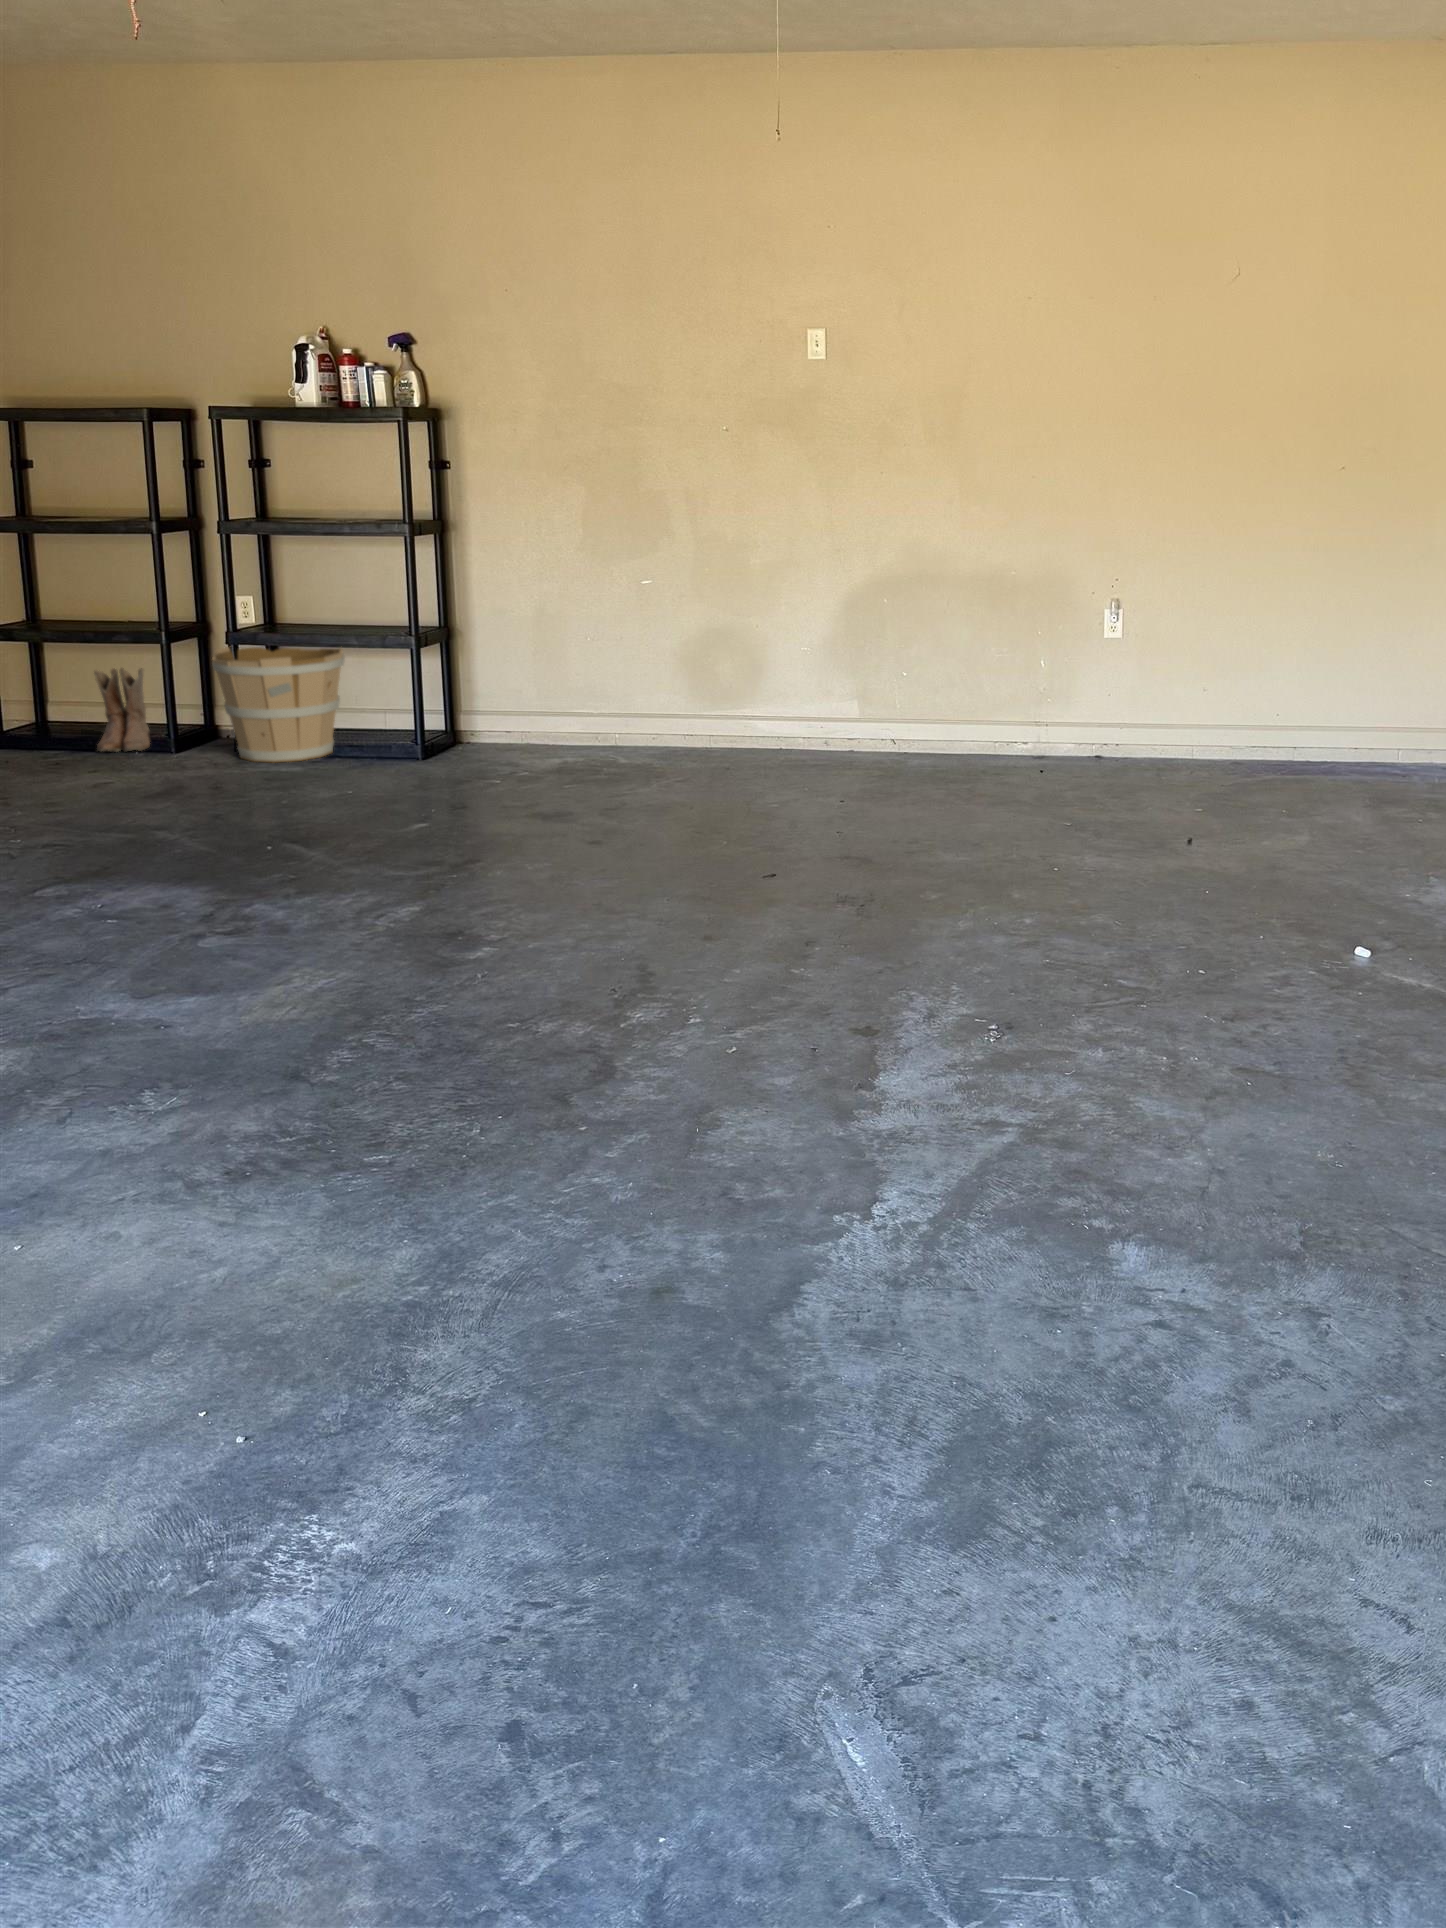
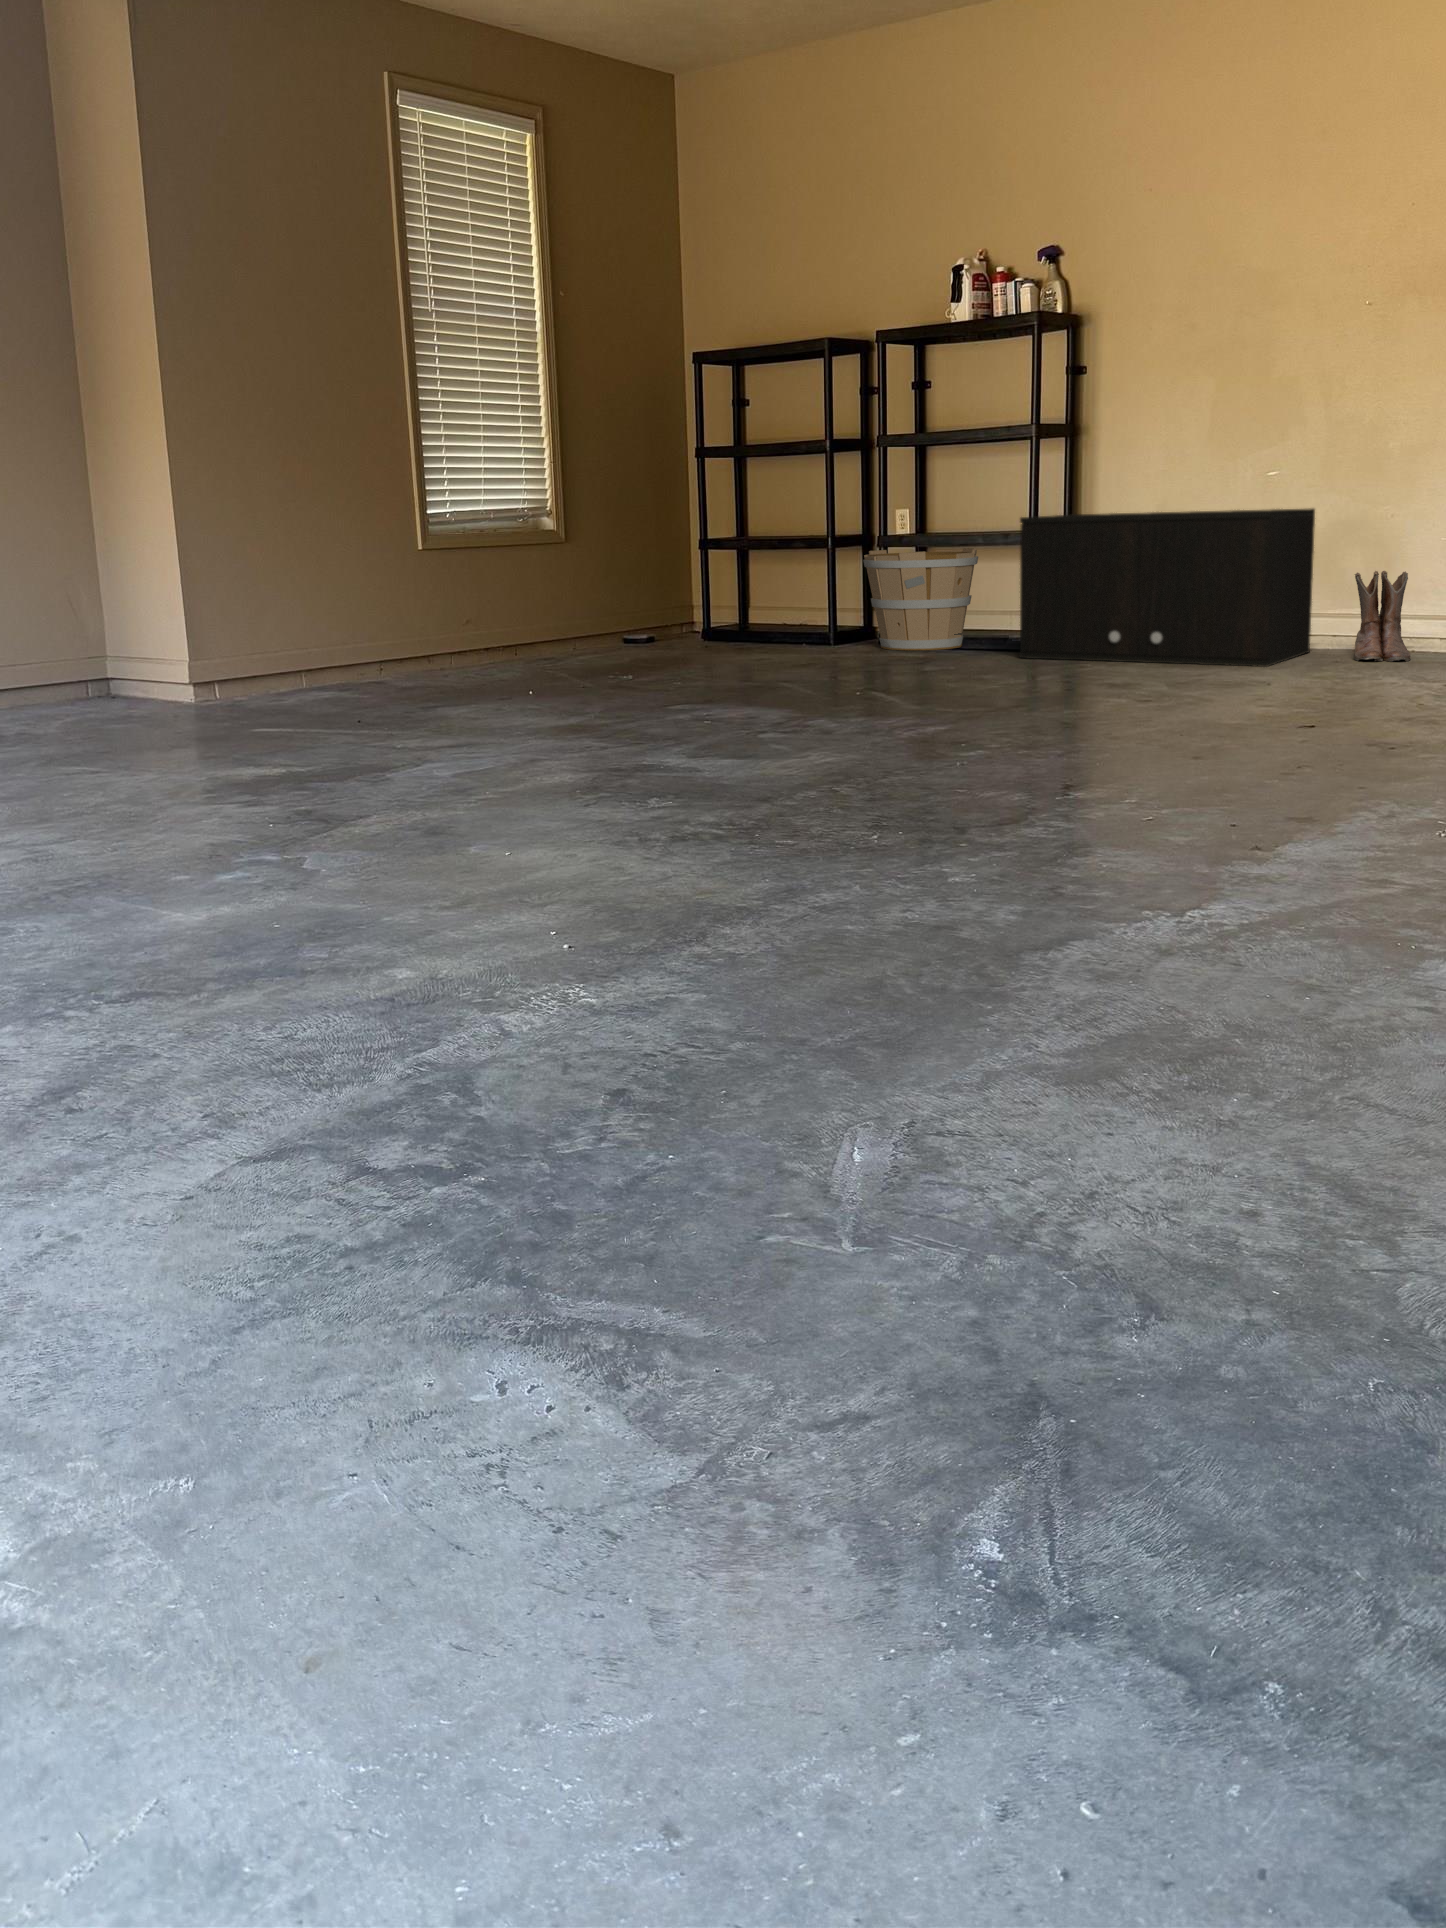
storage cabinet: none [404,612,687,778] -> present [1019,509,1315,667]
boots: present [94,668,150,752] -> present [1354,571,1410,662]

